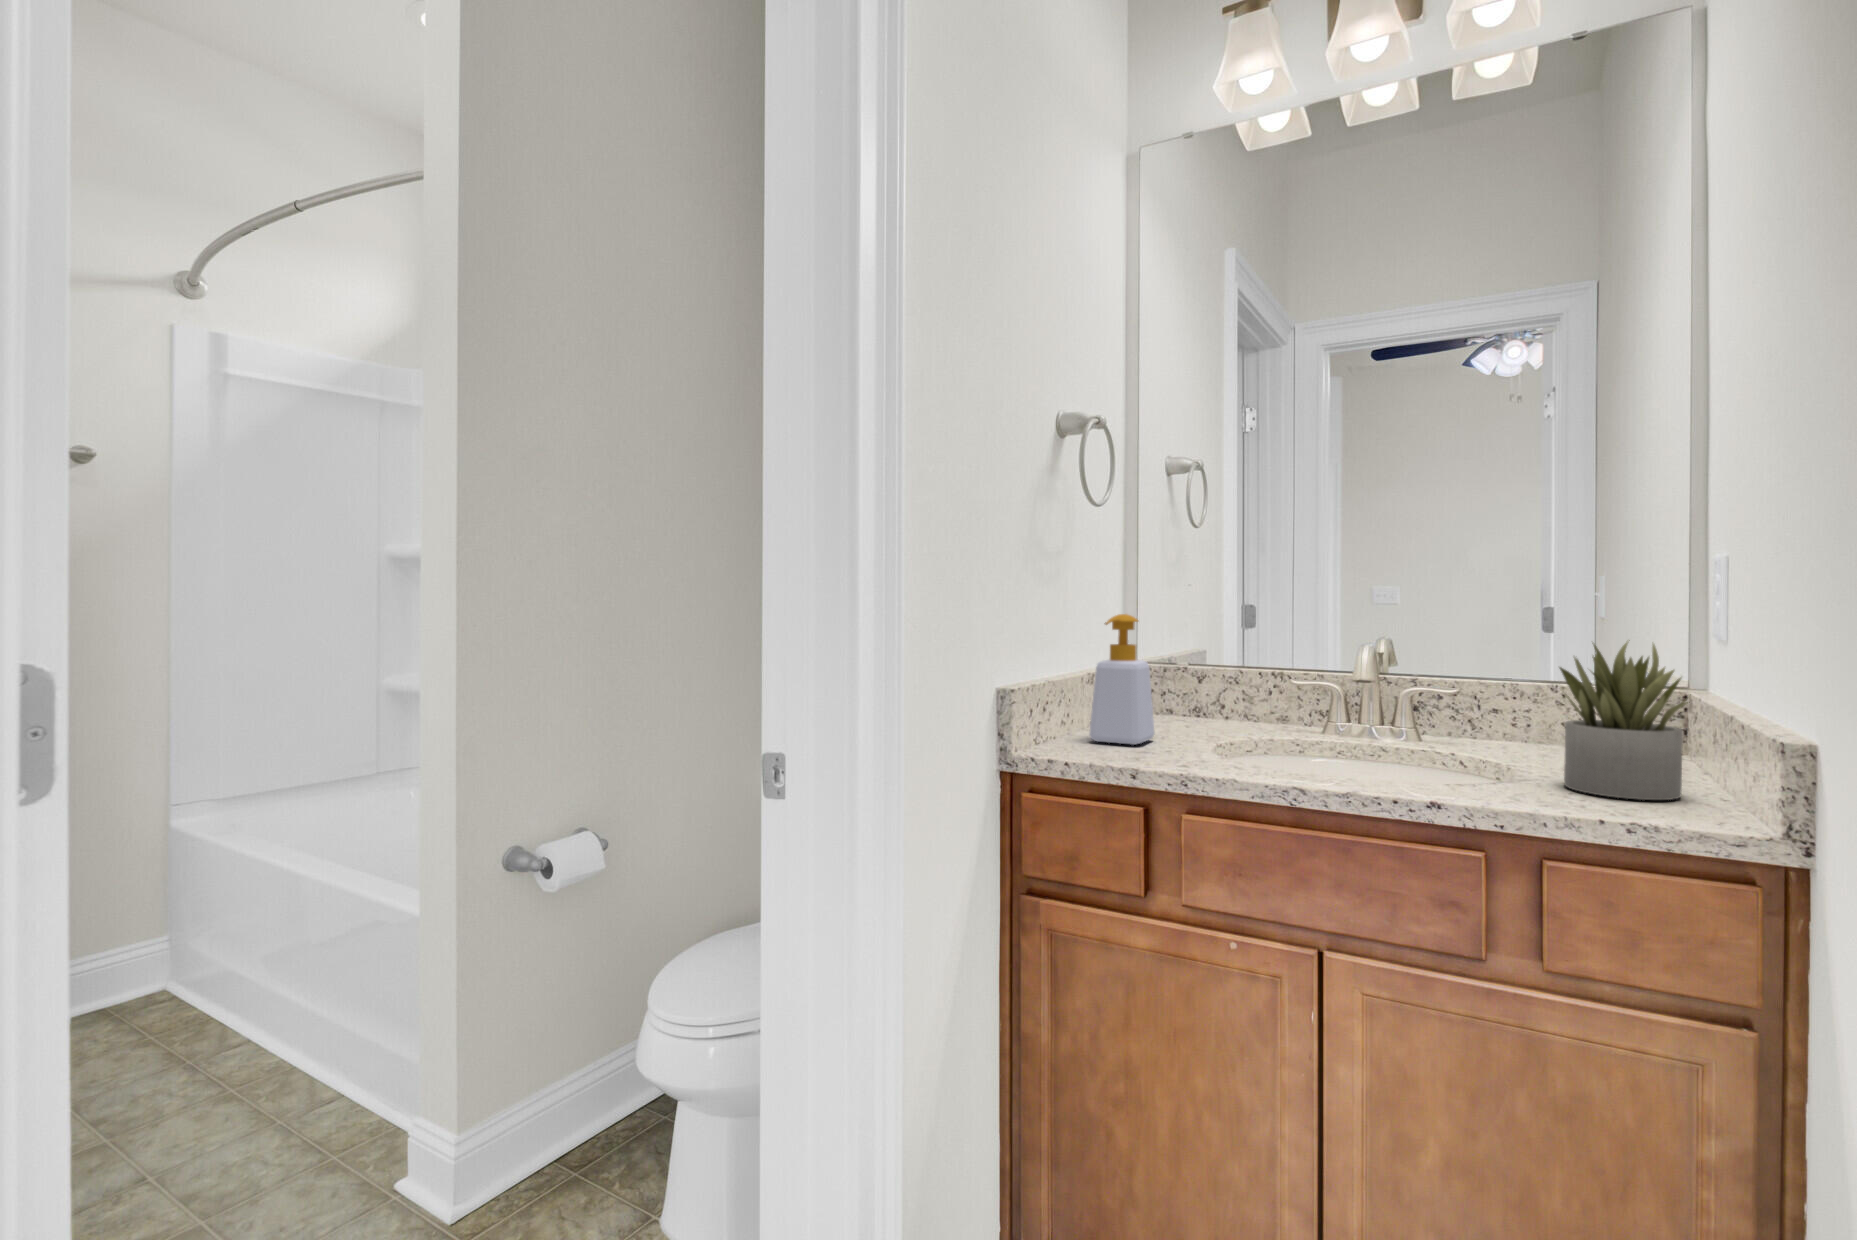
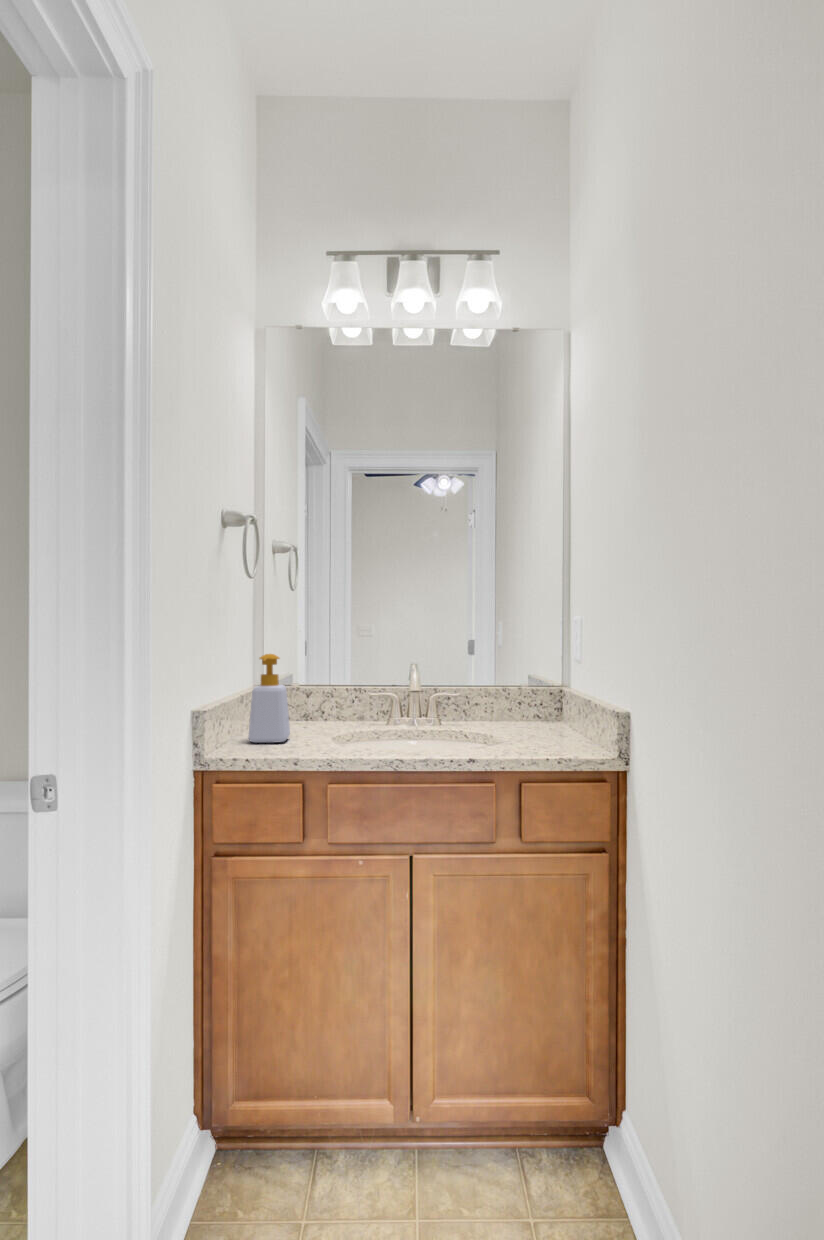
succulent plant: present [1560,642,1690,800] -> none [517,663,576,747]

